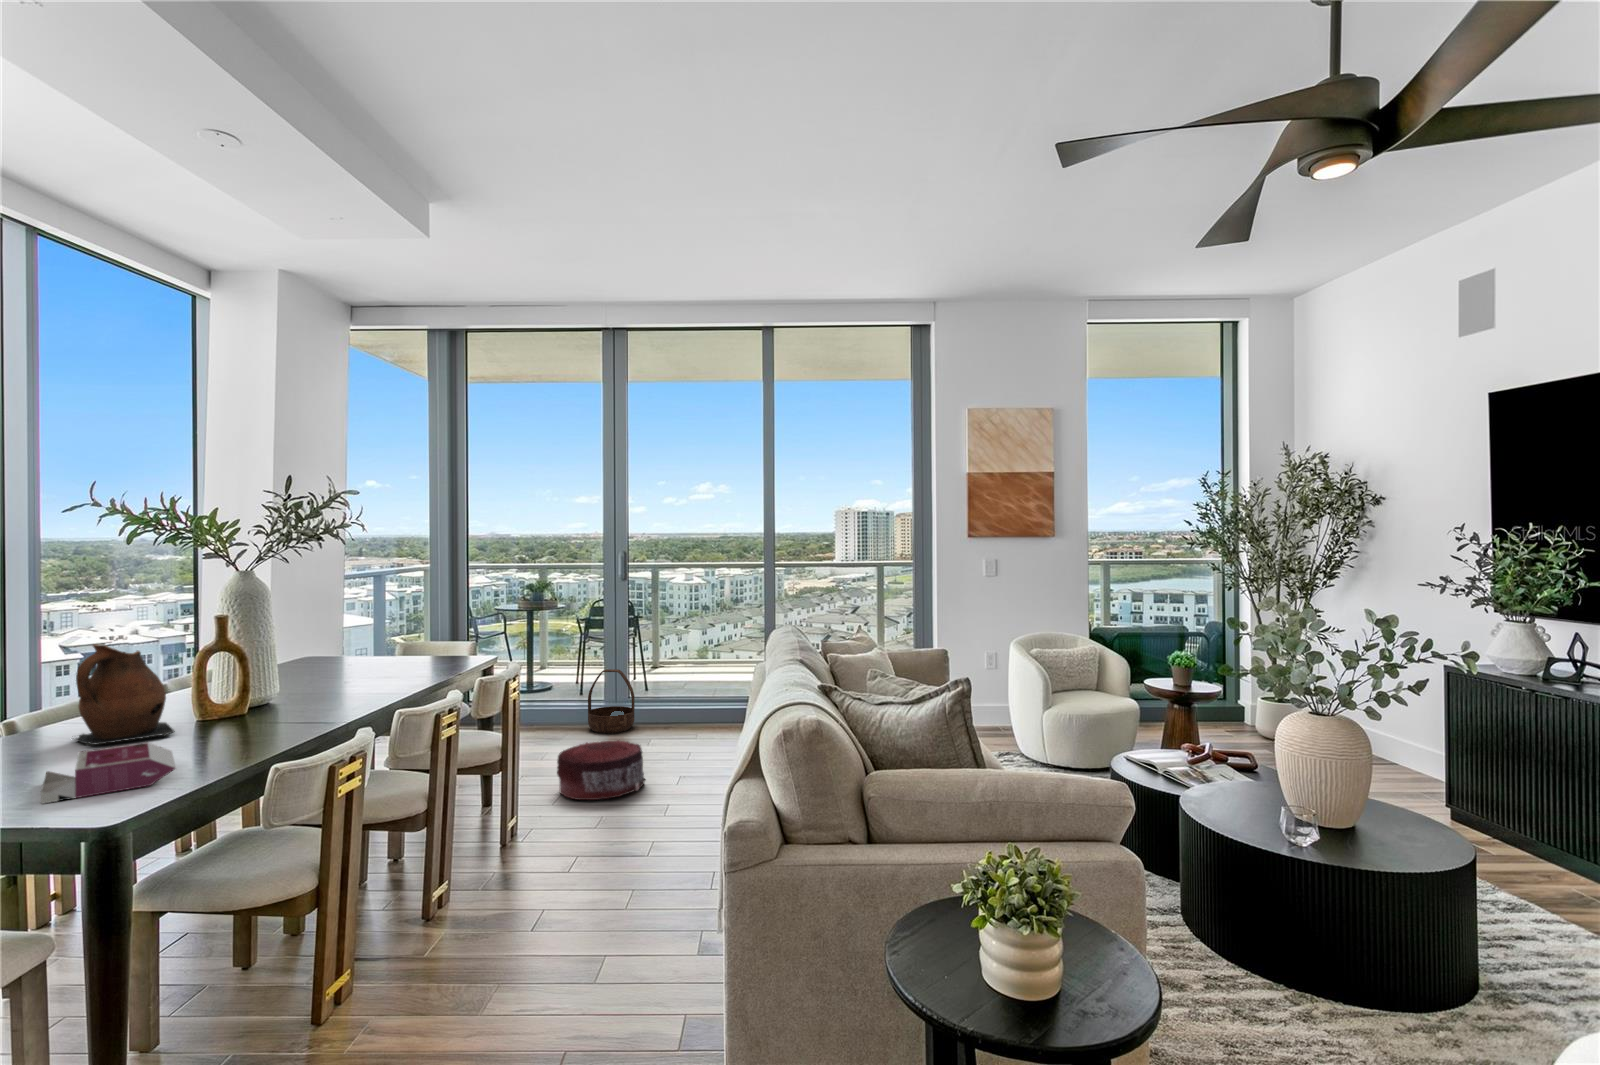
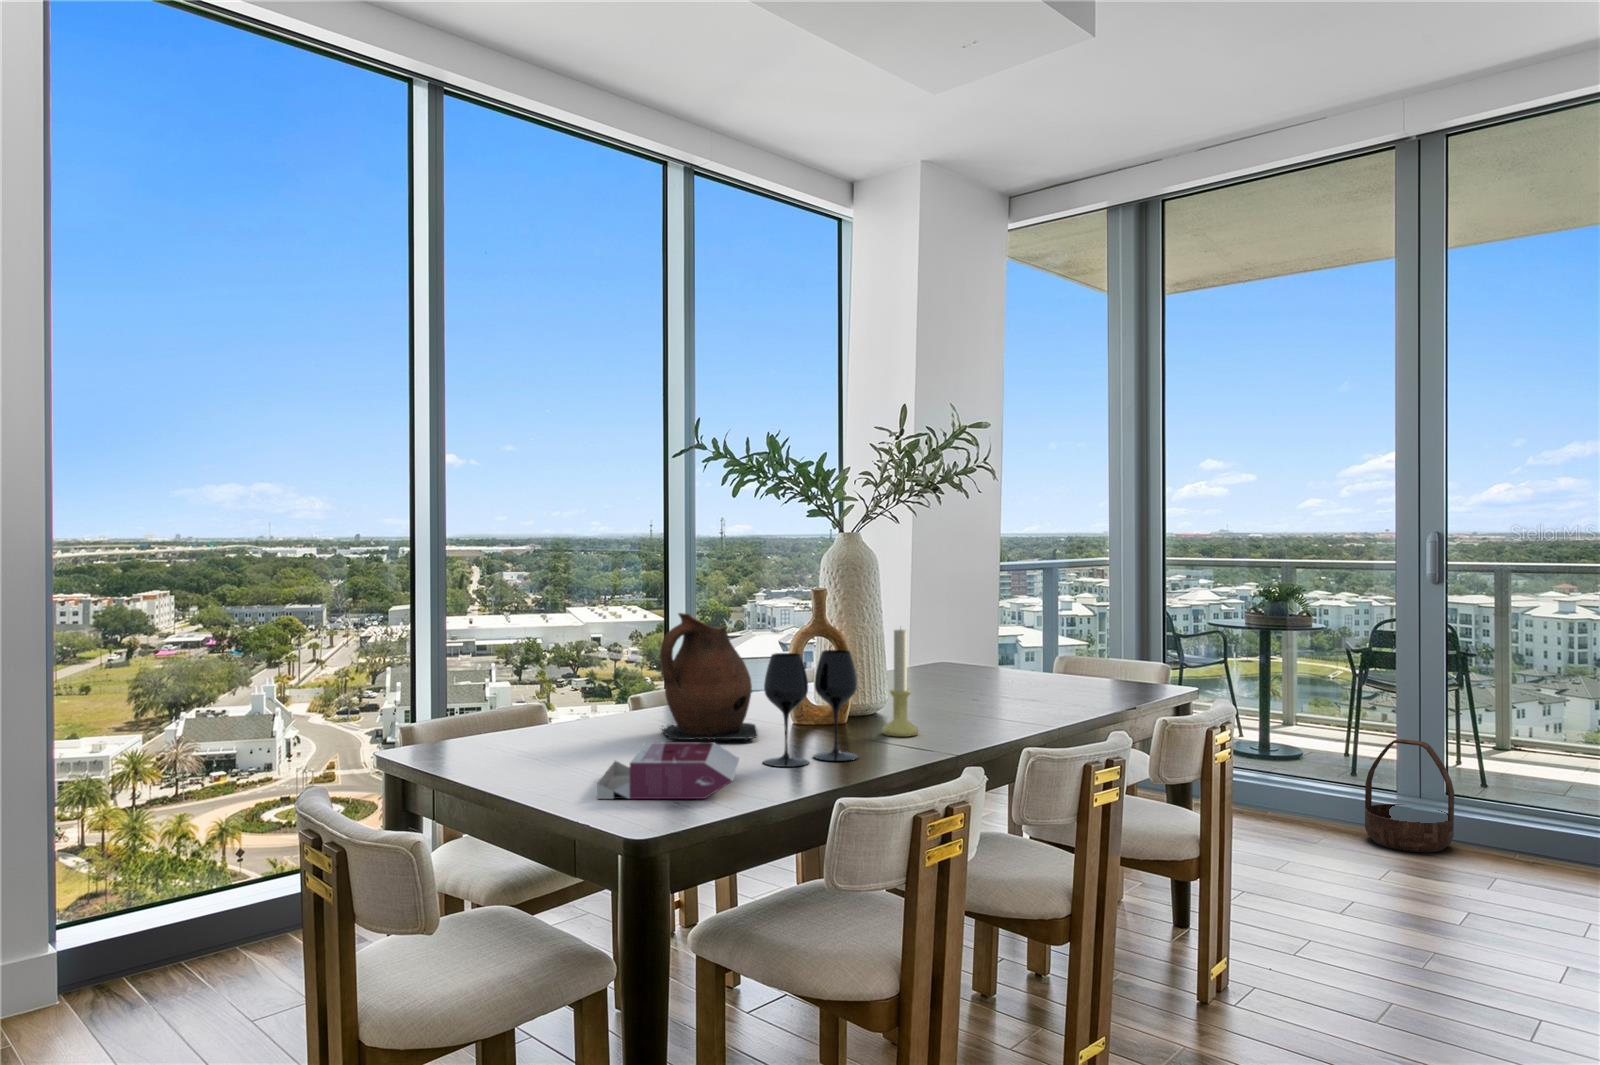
candle holder: none [281,638,311,716] -> present [882,629,919,737]
wine glass: none [188,660,270,752] -> present [763,650,858,767]
pouf: present [557,740,645,800] -> none [1299,857,1470,967]

